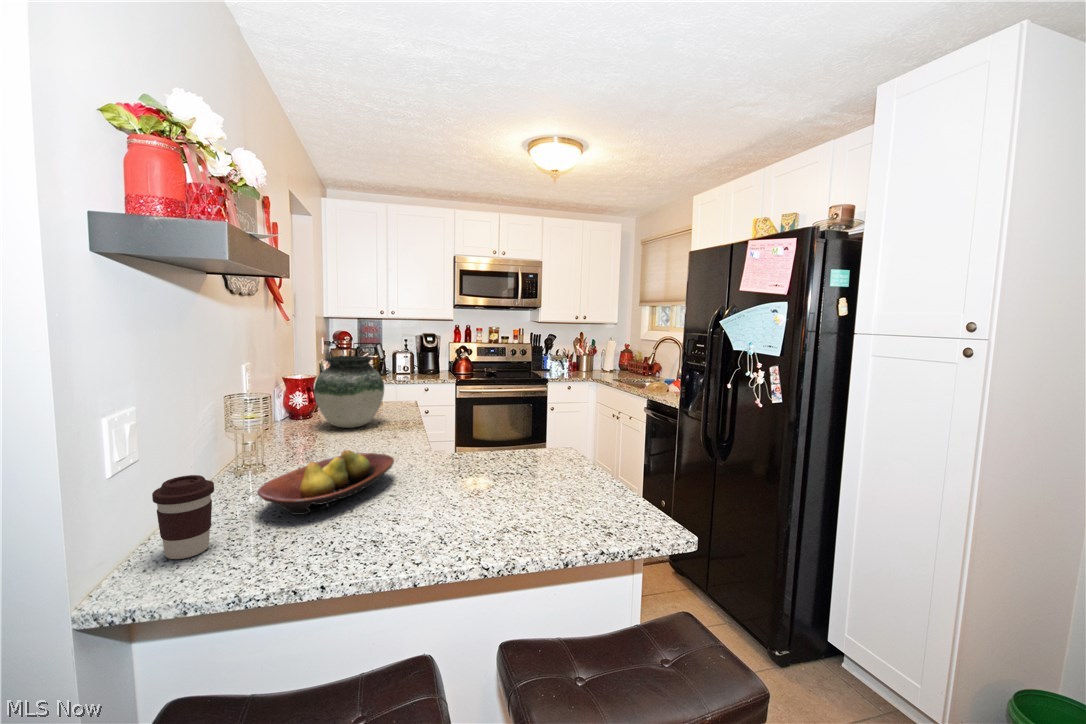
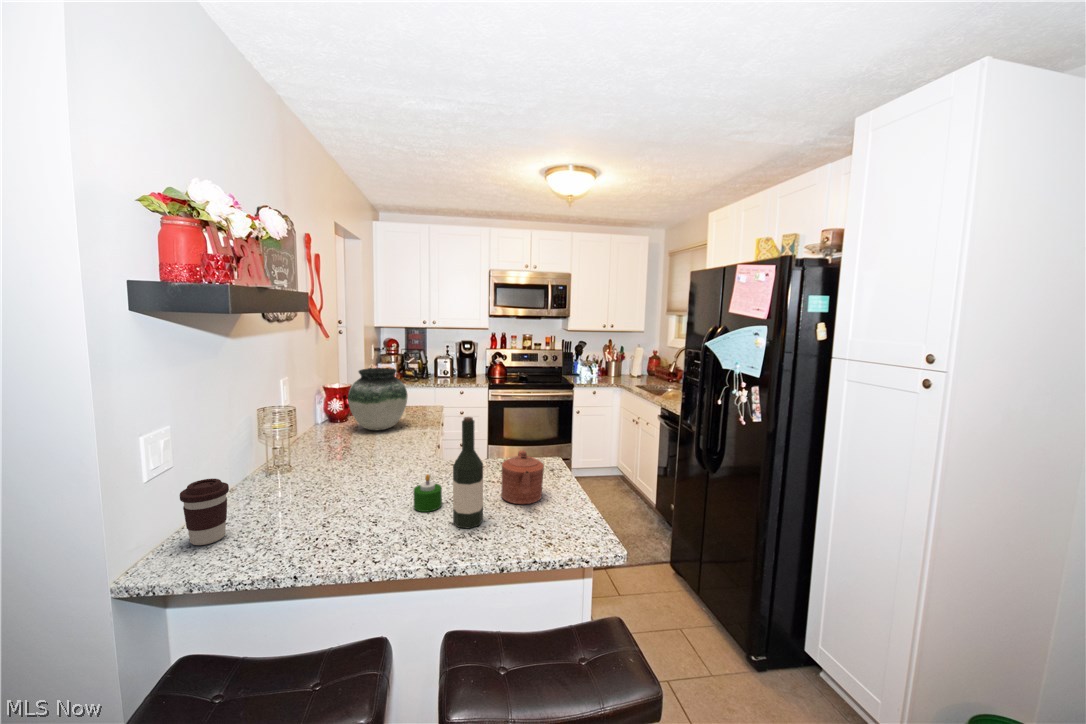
wine bottle: none [489,394,523,522] -> present [453,417,483,528]
teapot: none [530,435,578,495] -> present [501,450,544,504]
fruit bowl: present [257,450,394,515] -> none [270,456,392,511]
candle: none [434,464,466,508] -> present [414,474,442,512]

